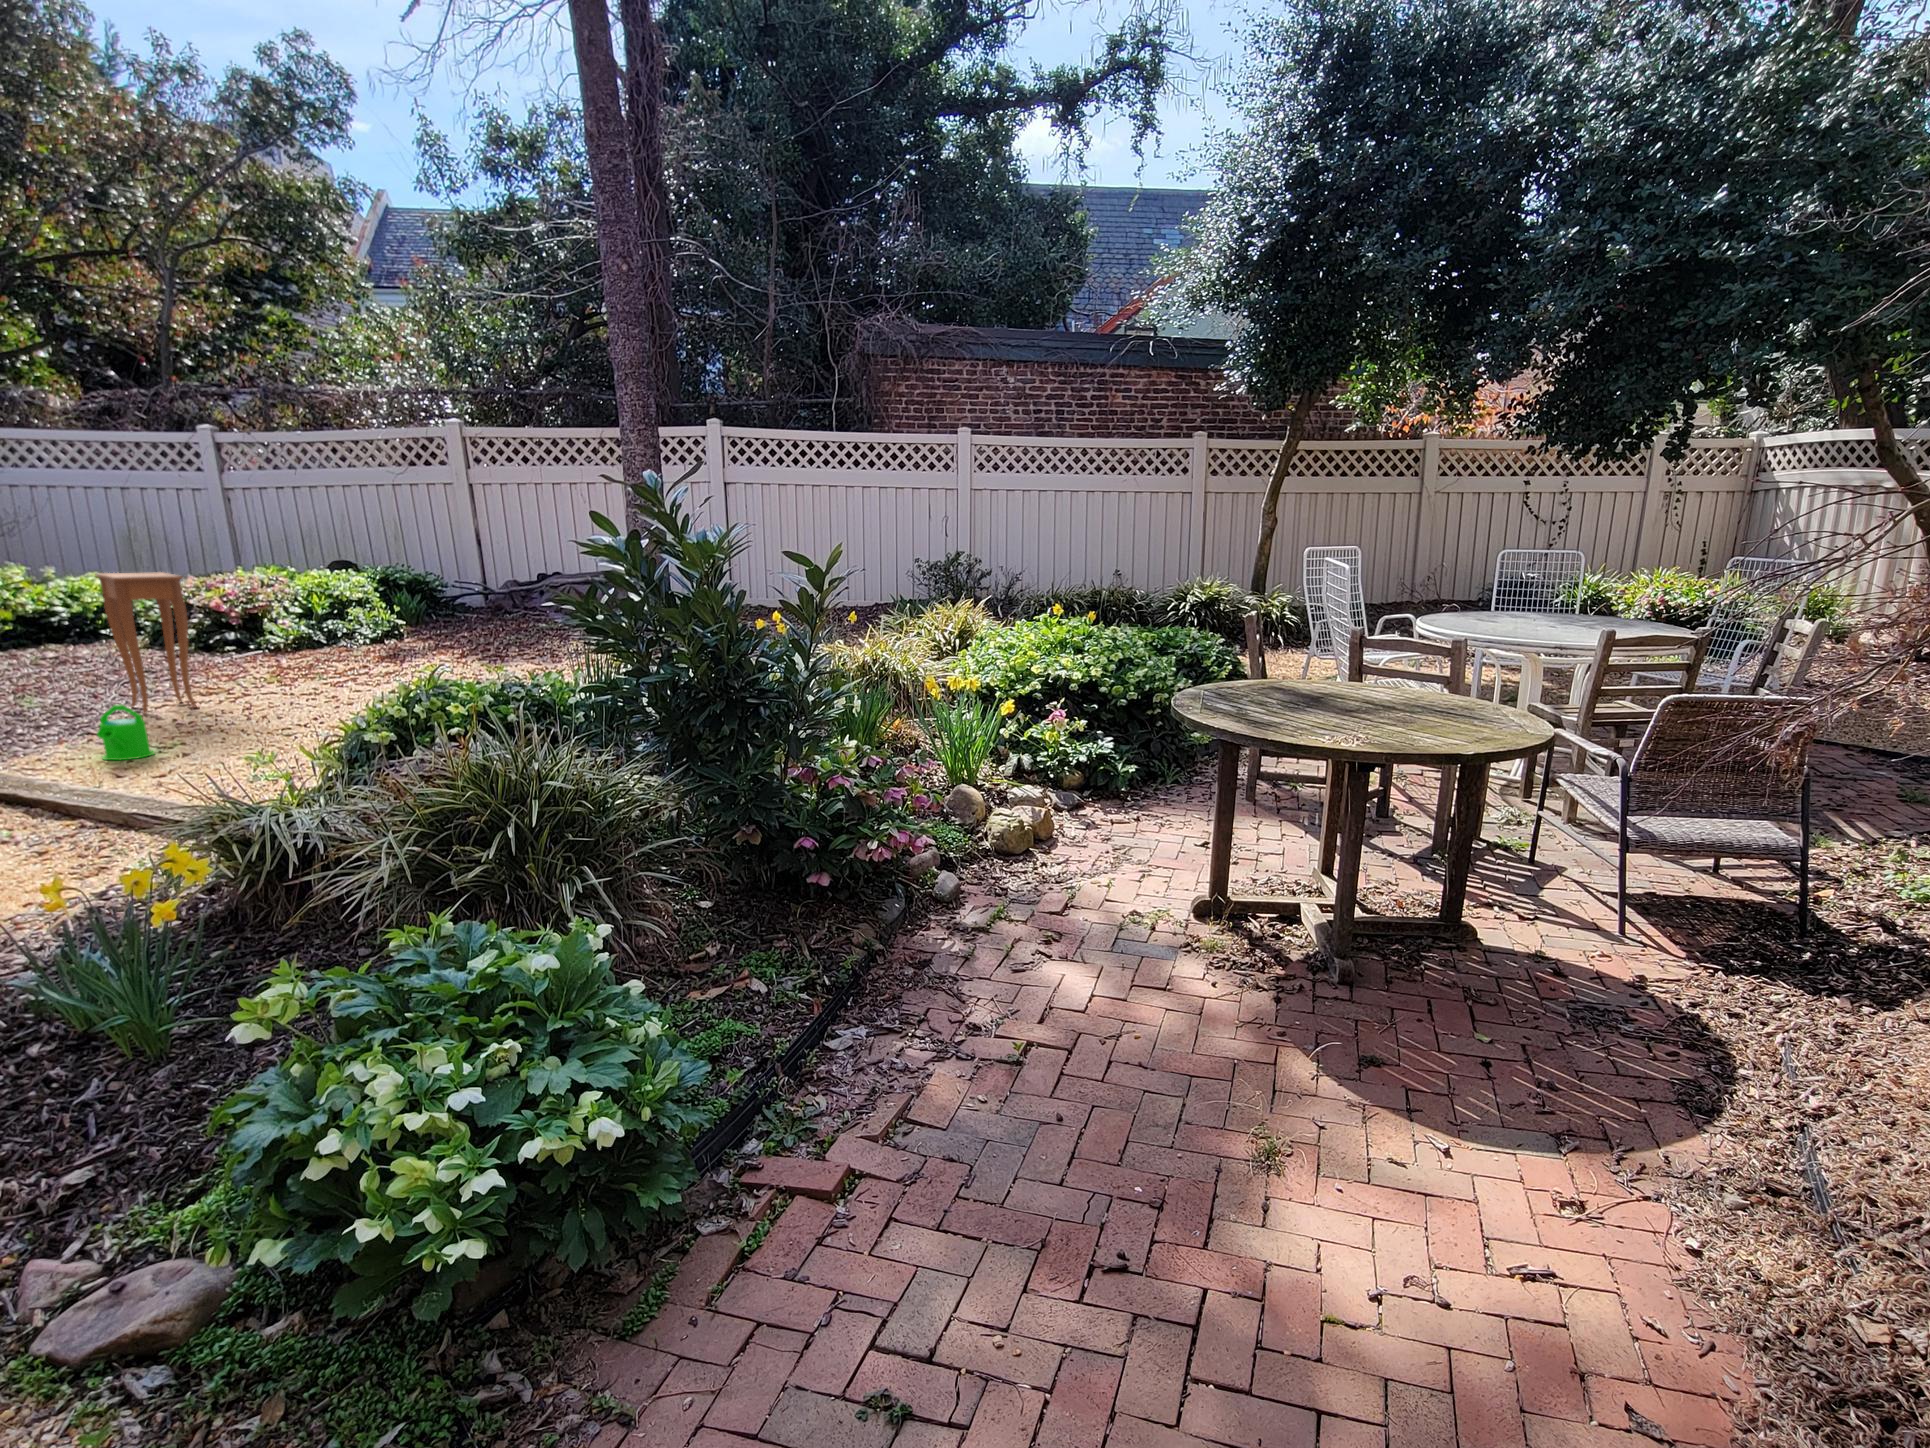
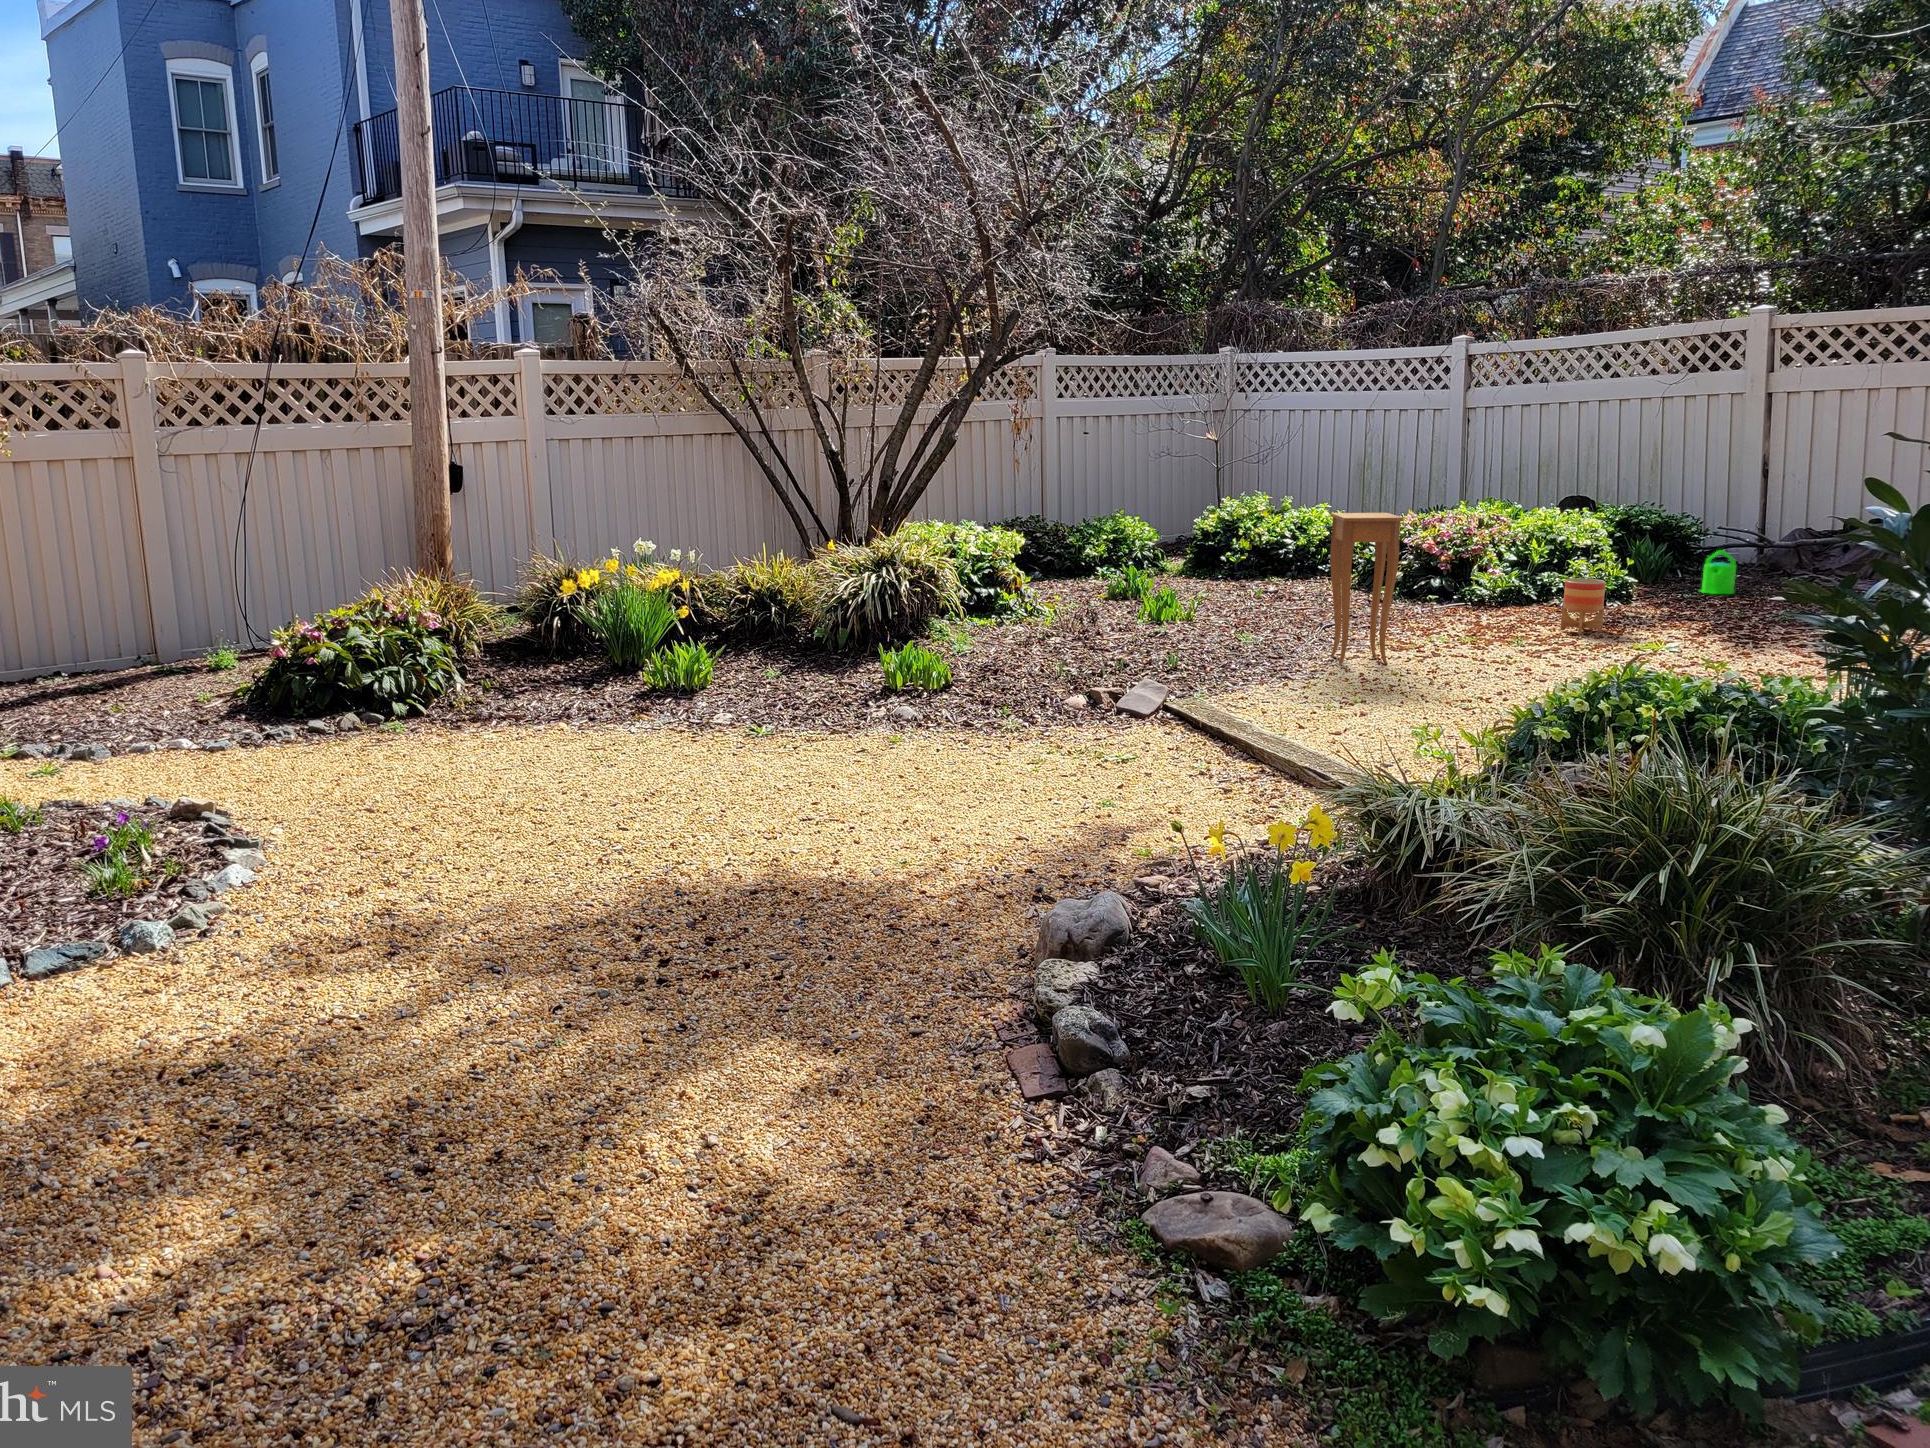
planter: none [353,622,393,665] -> present [1560,578,1605,634]
watering can: present [97,704,154,760] -> present [1701,550,1736,594]

